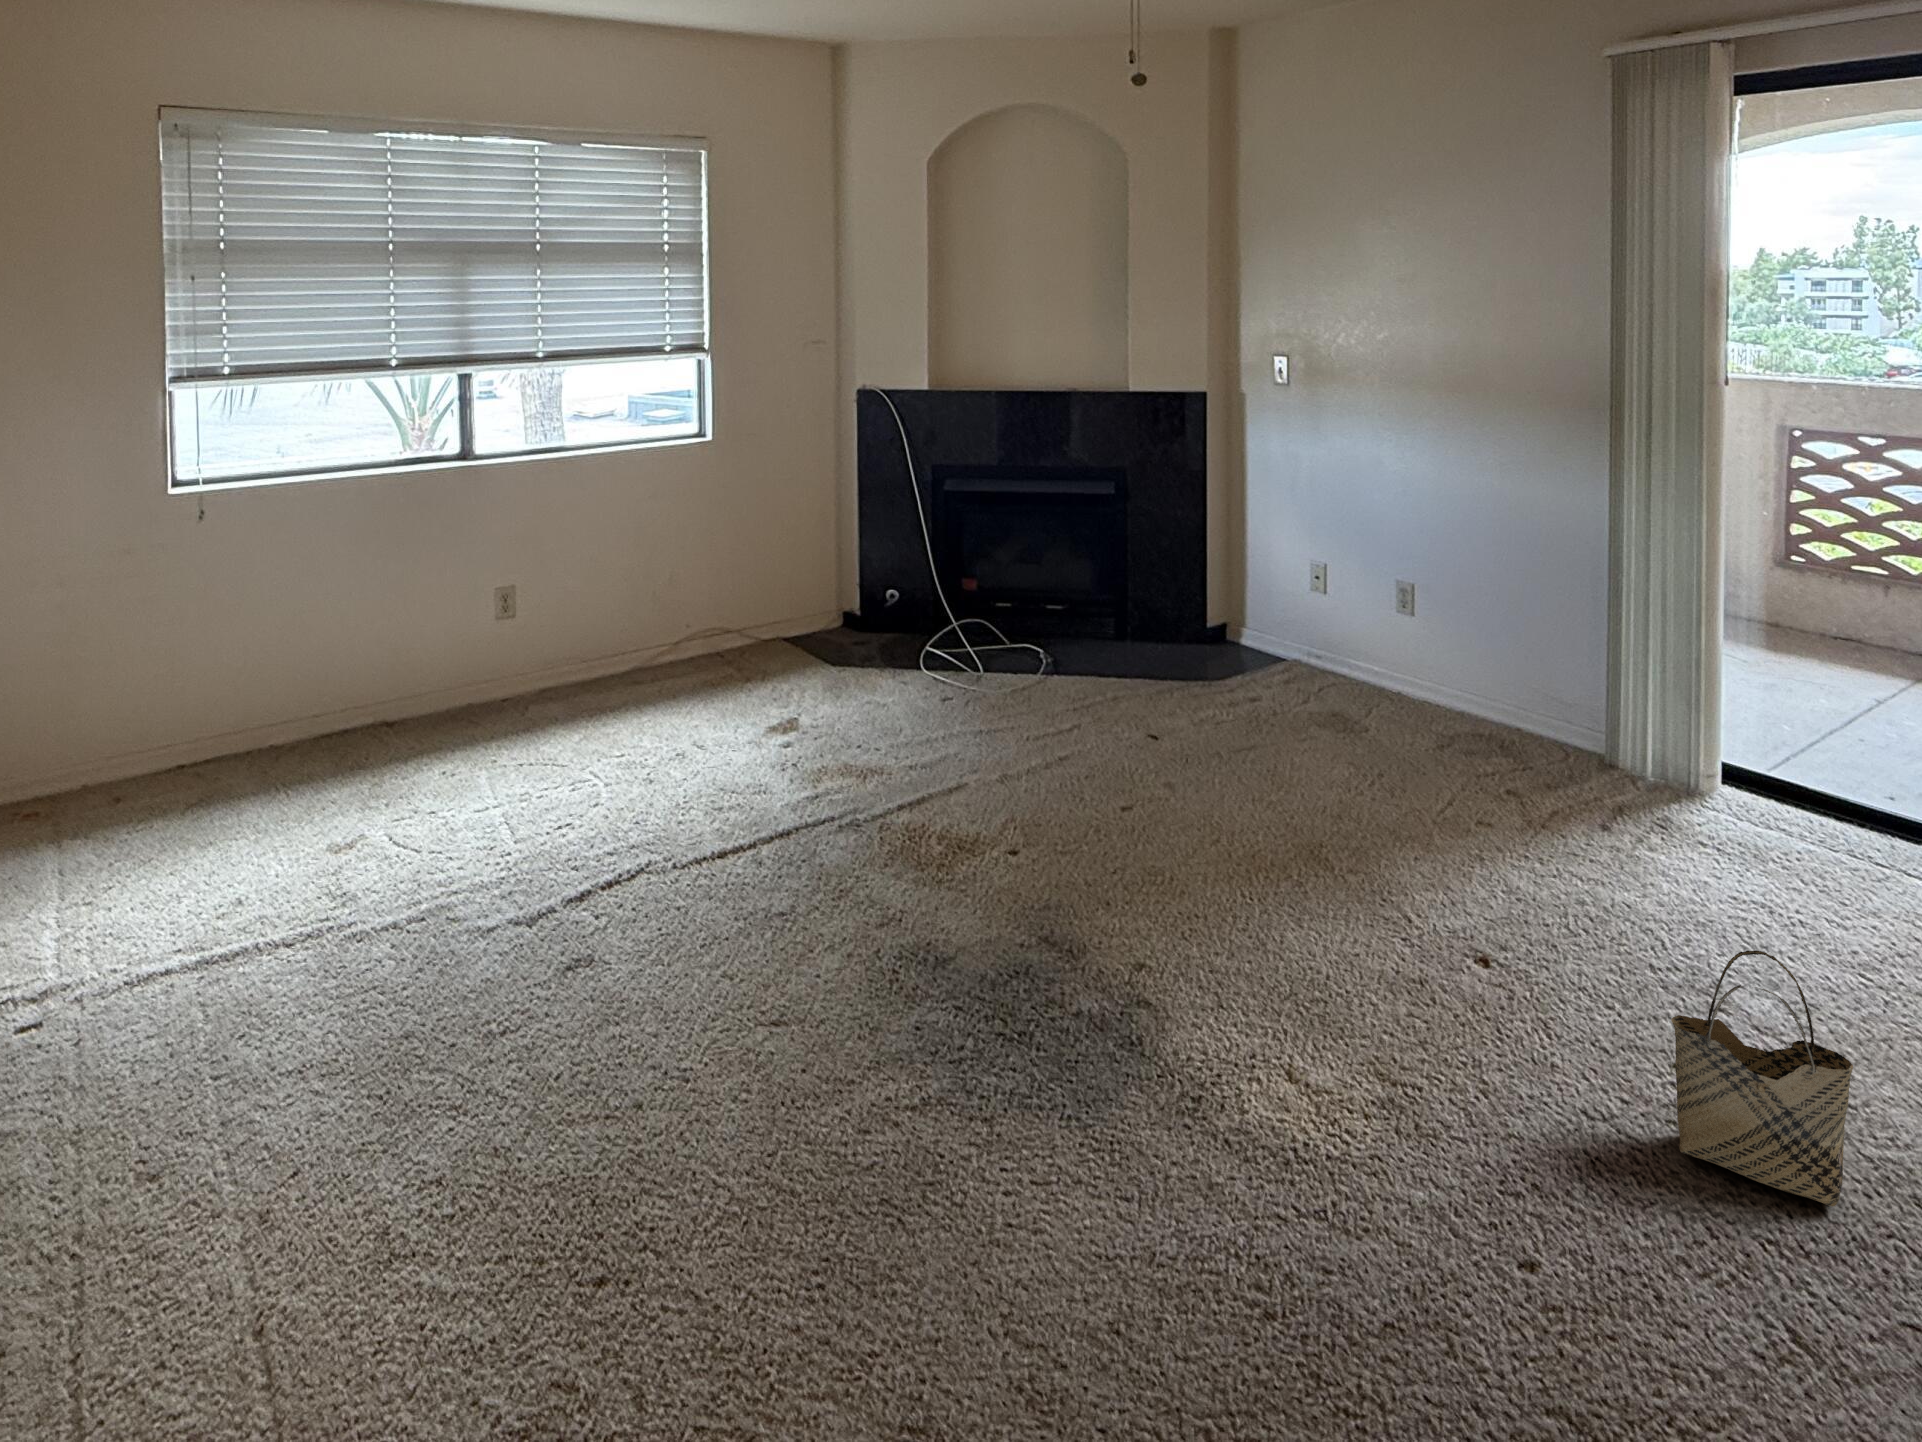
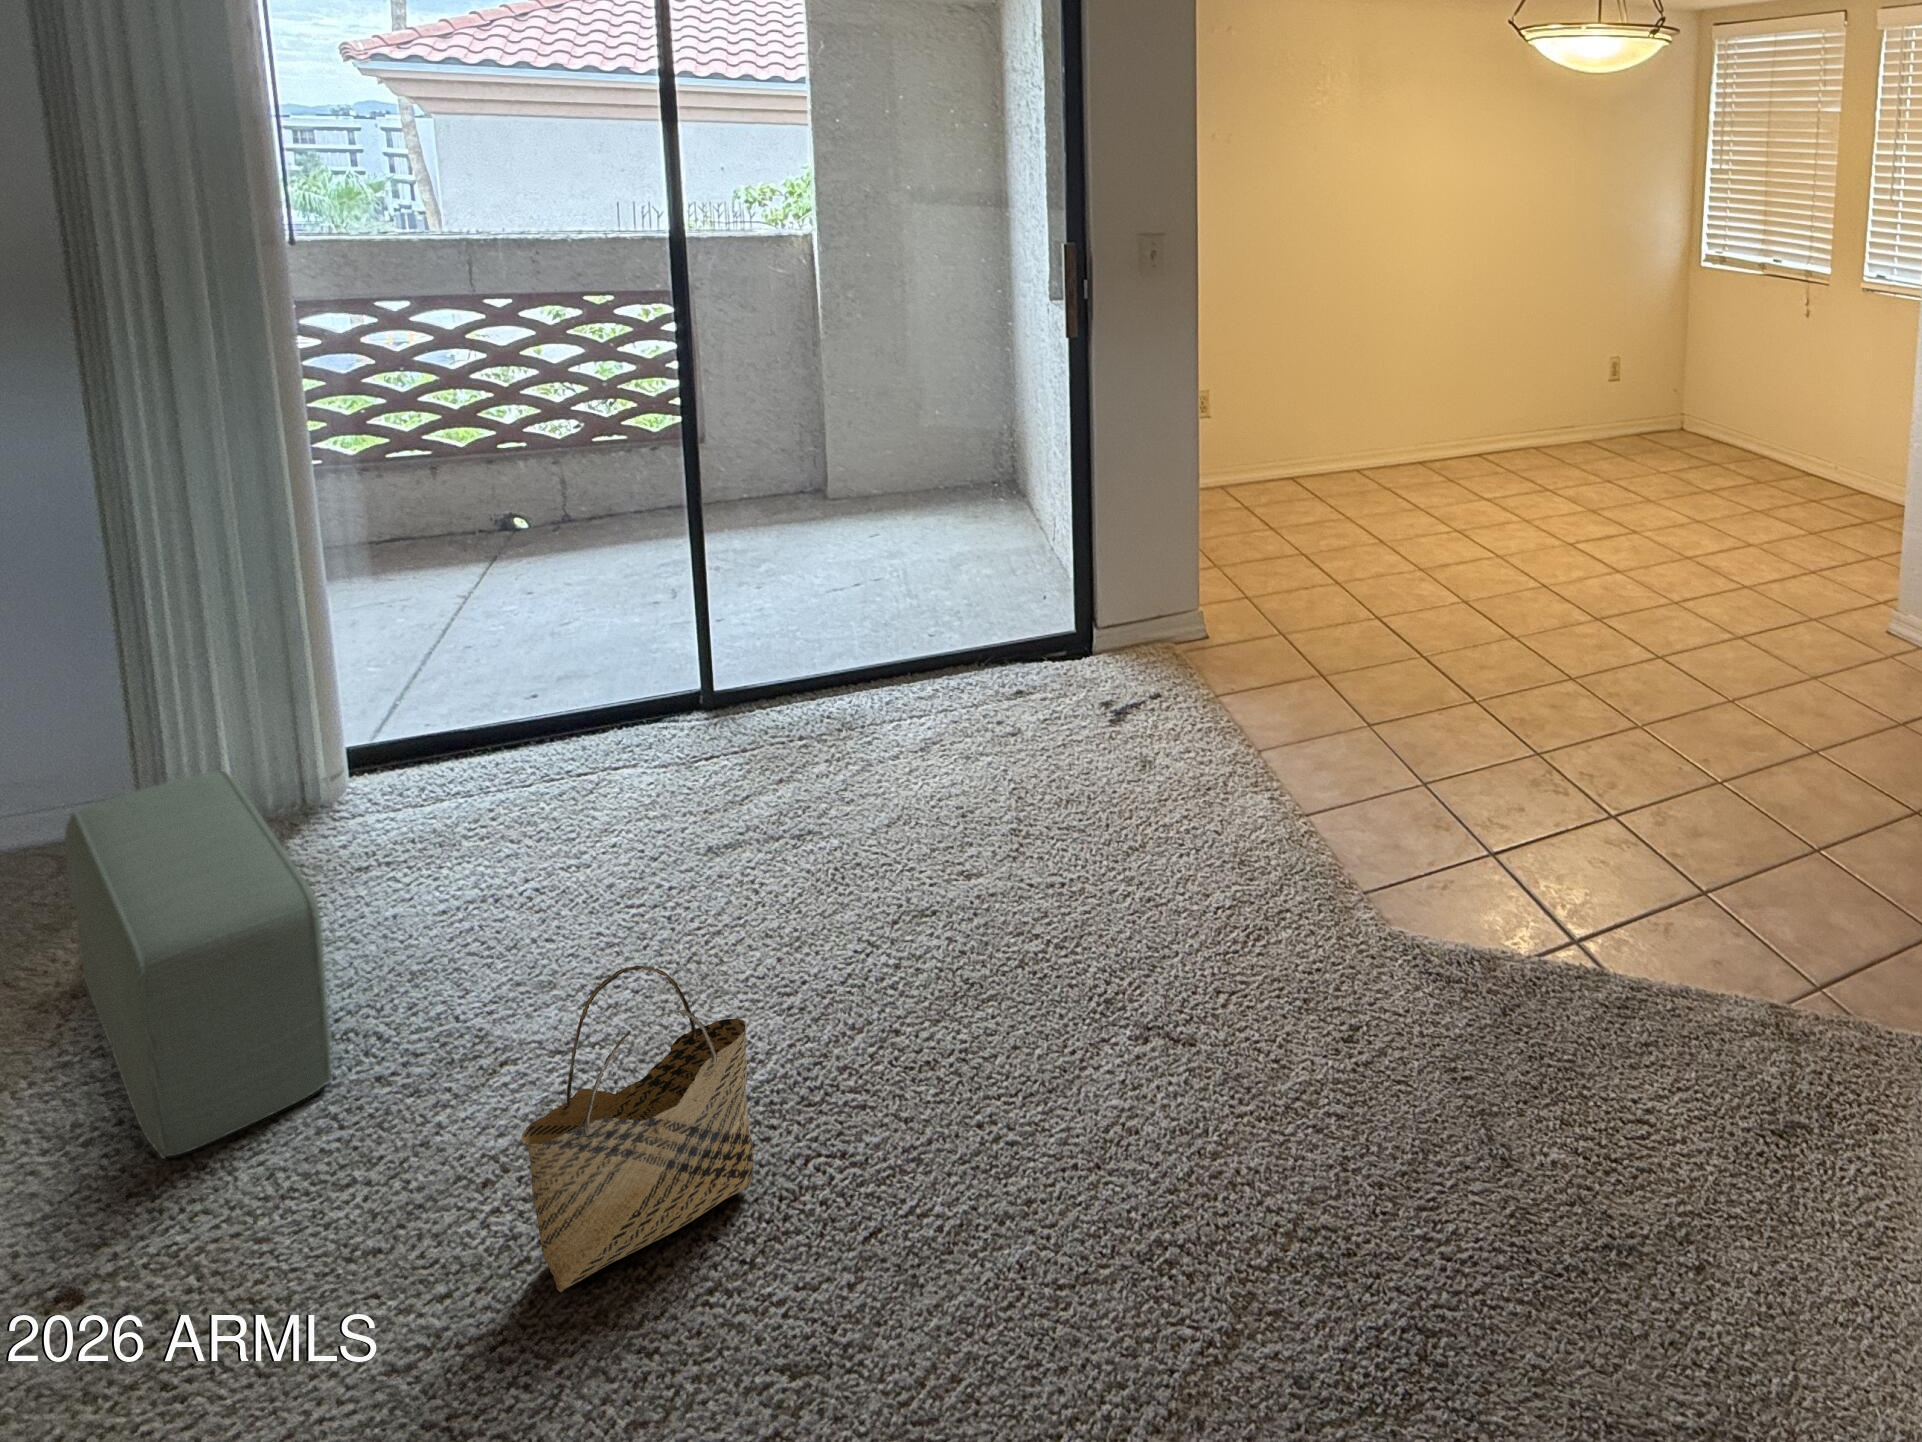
pouf: none [1539,714,1634,950] -> present [64,771,332,1159]

